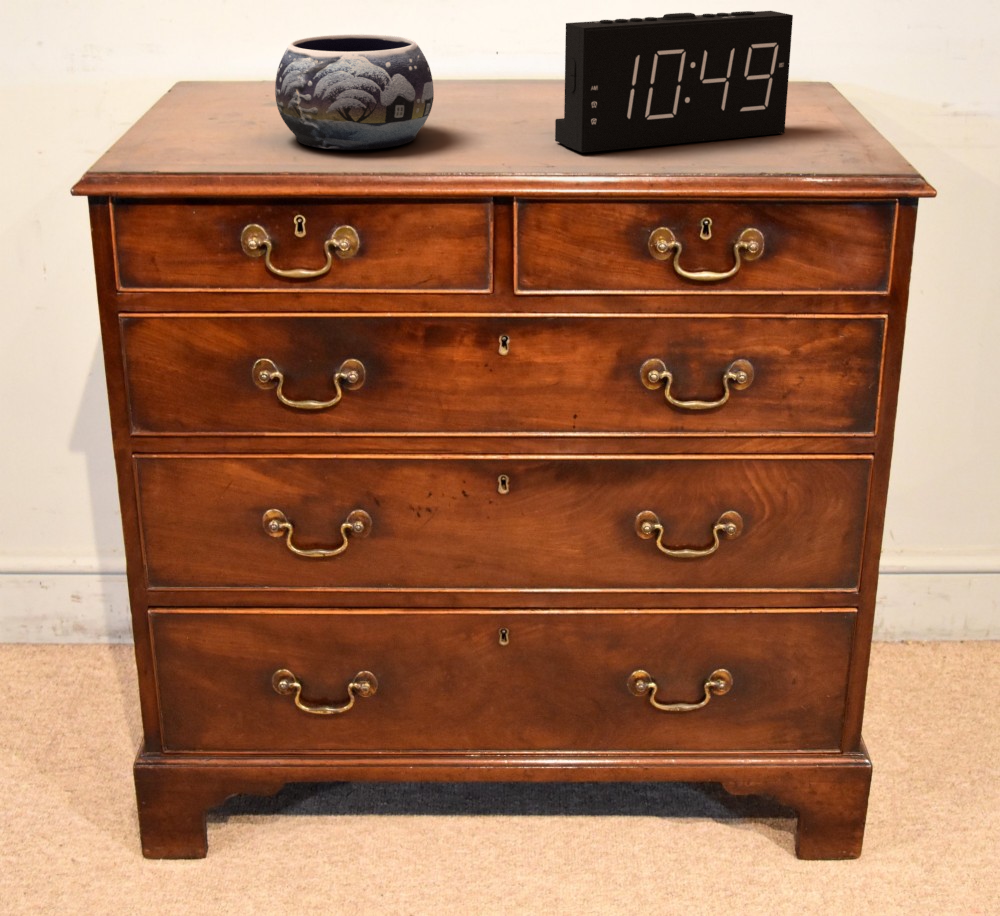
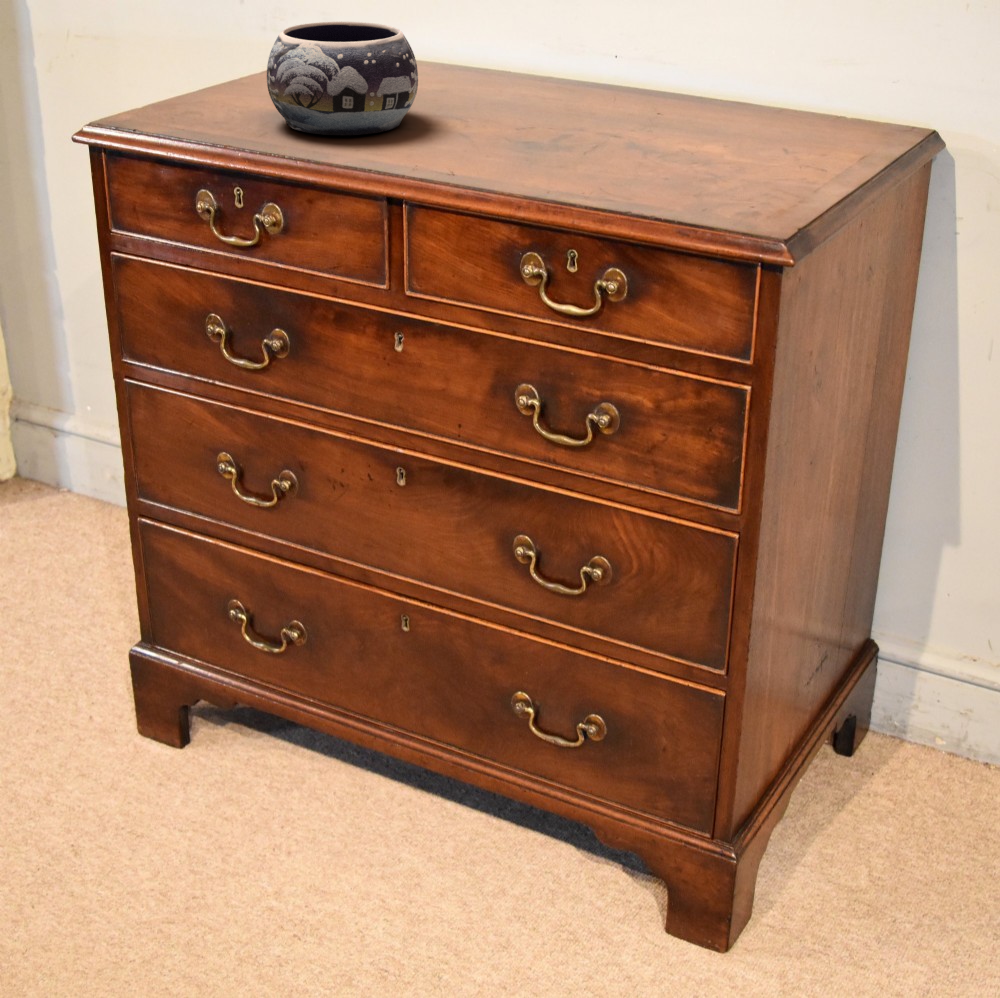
alarm clock: present [555,11,793,153] -> none [496,33,752,174]

